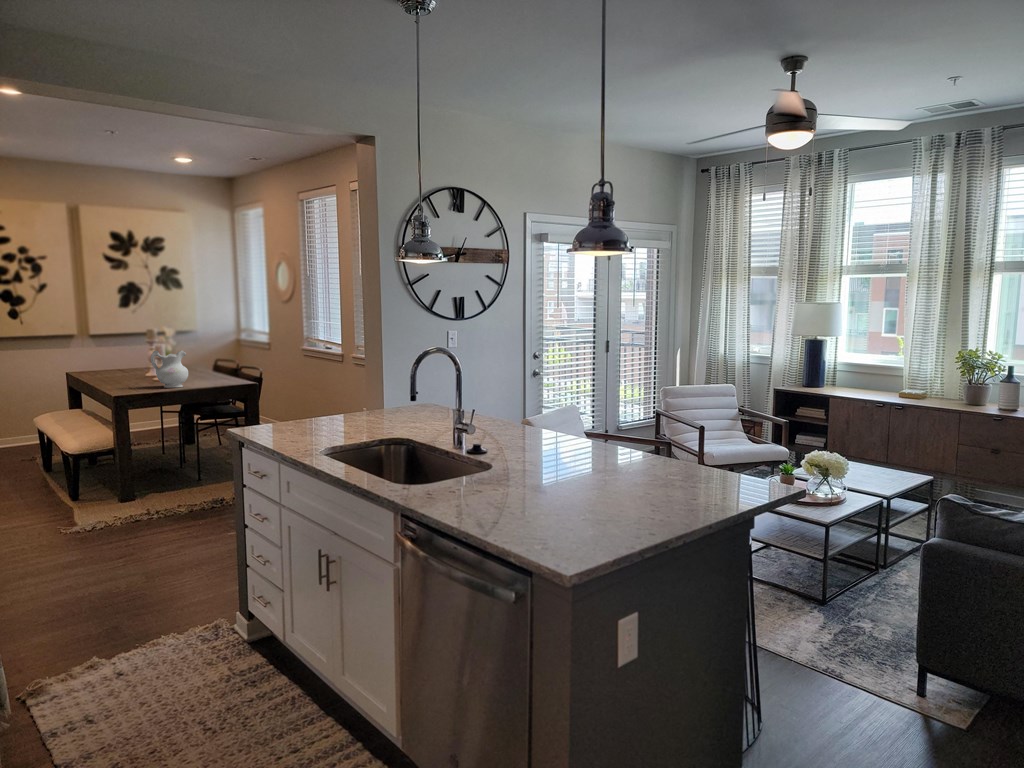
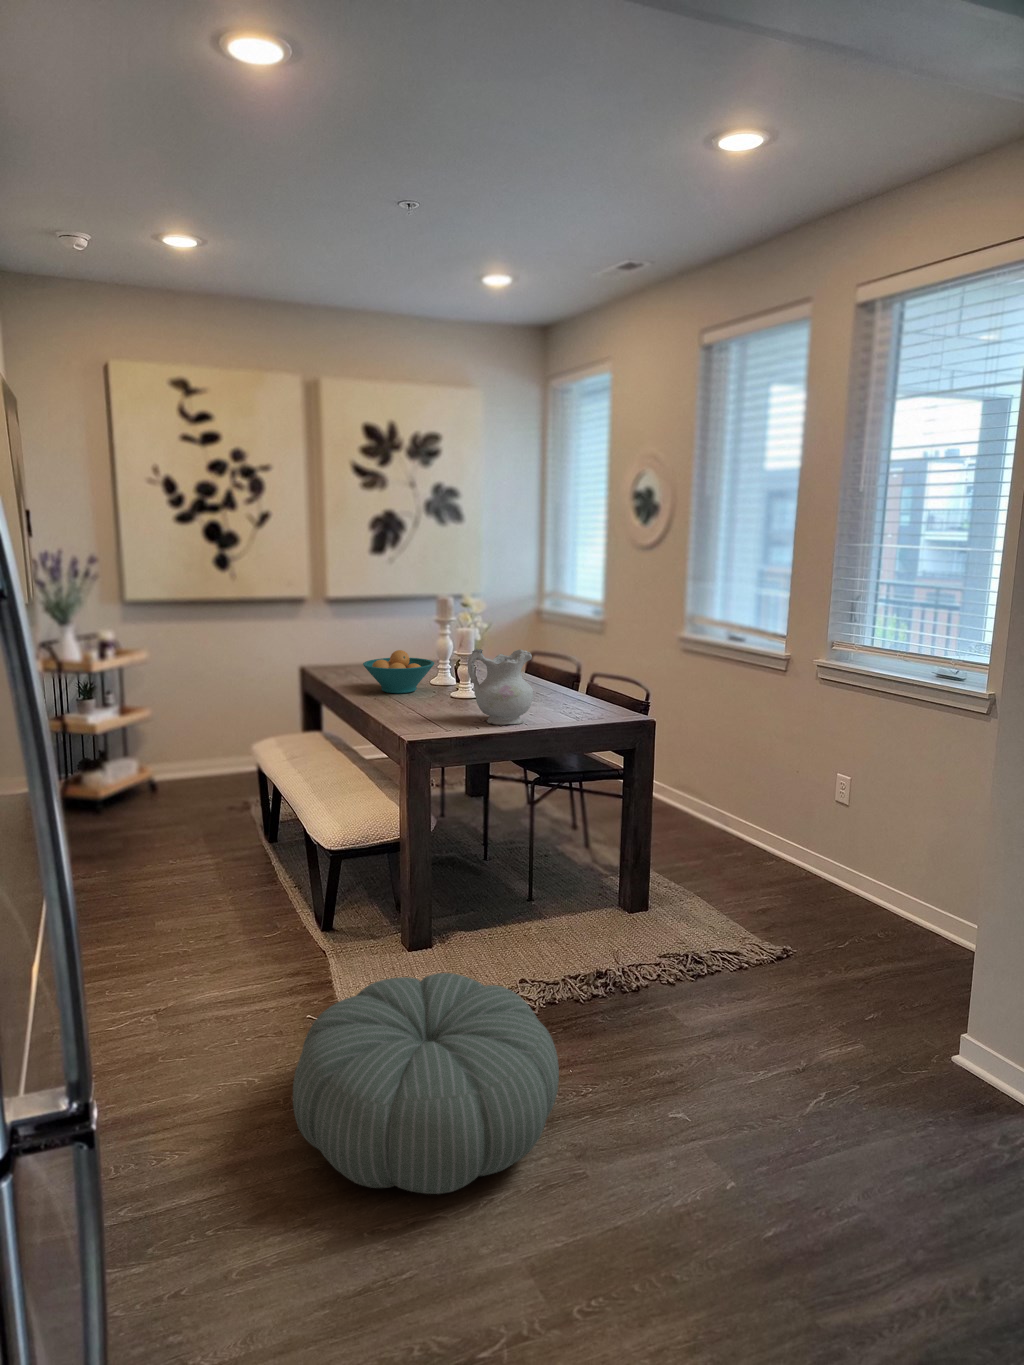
fruit bowl: none [100,357,144,381] -> present [363,650,434,693]
pouf: none [43,489,175,562] -> present [293,973,559,1194]

